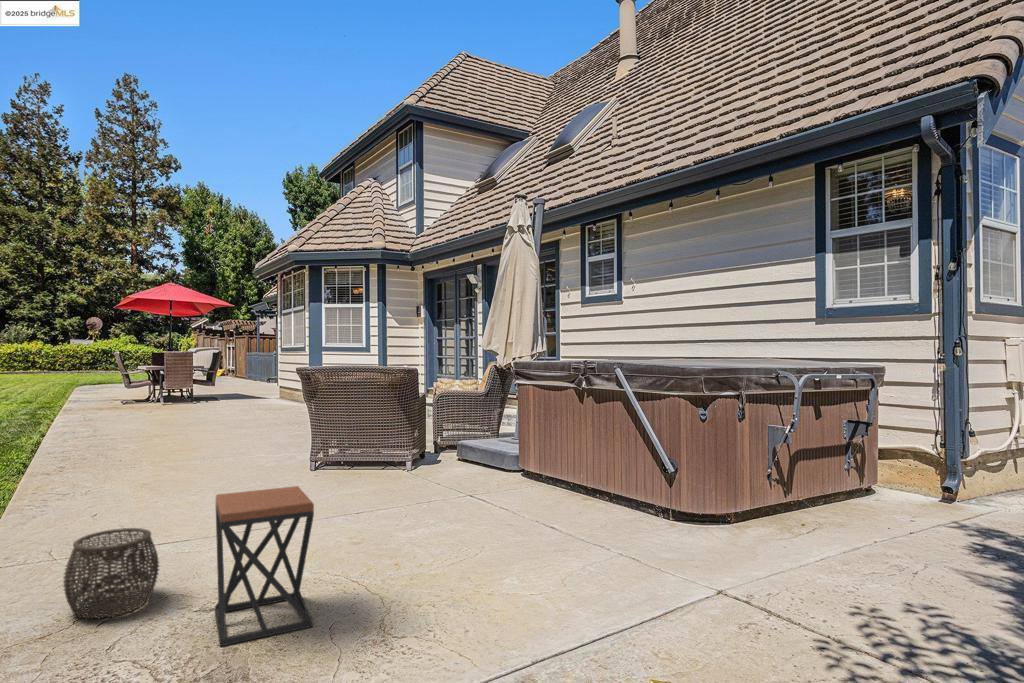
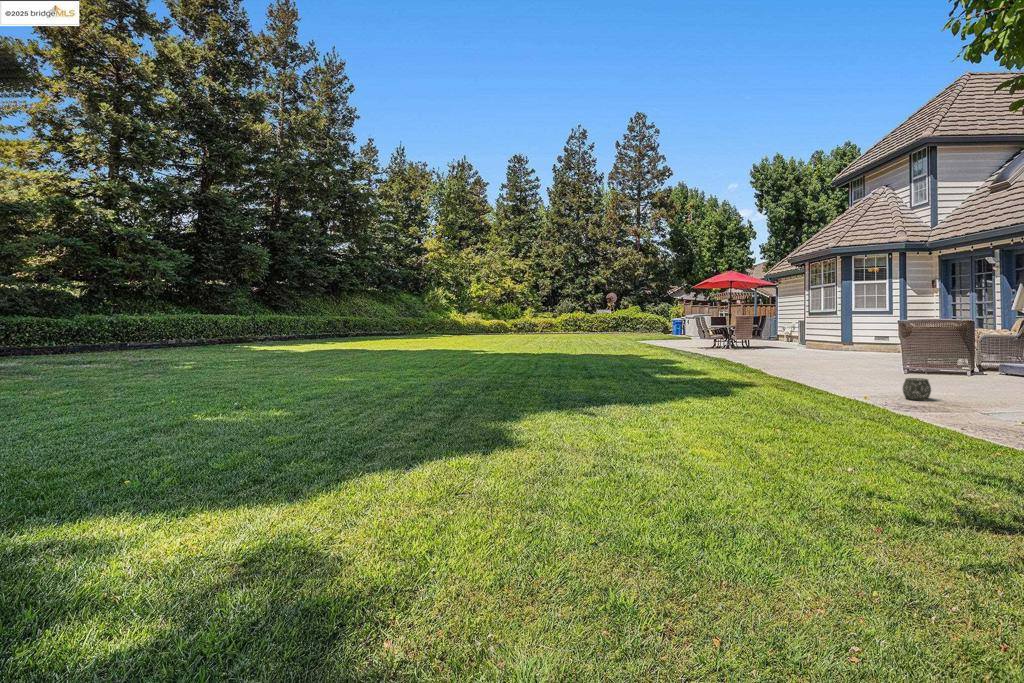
stool: present [215,486,314,646] -> none [956,367,999,406]

